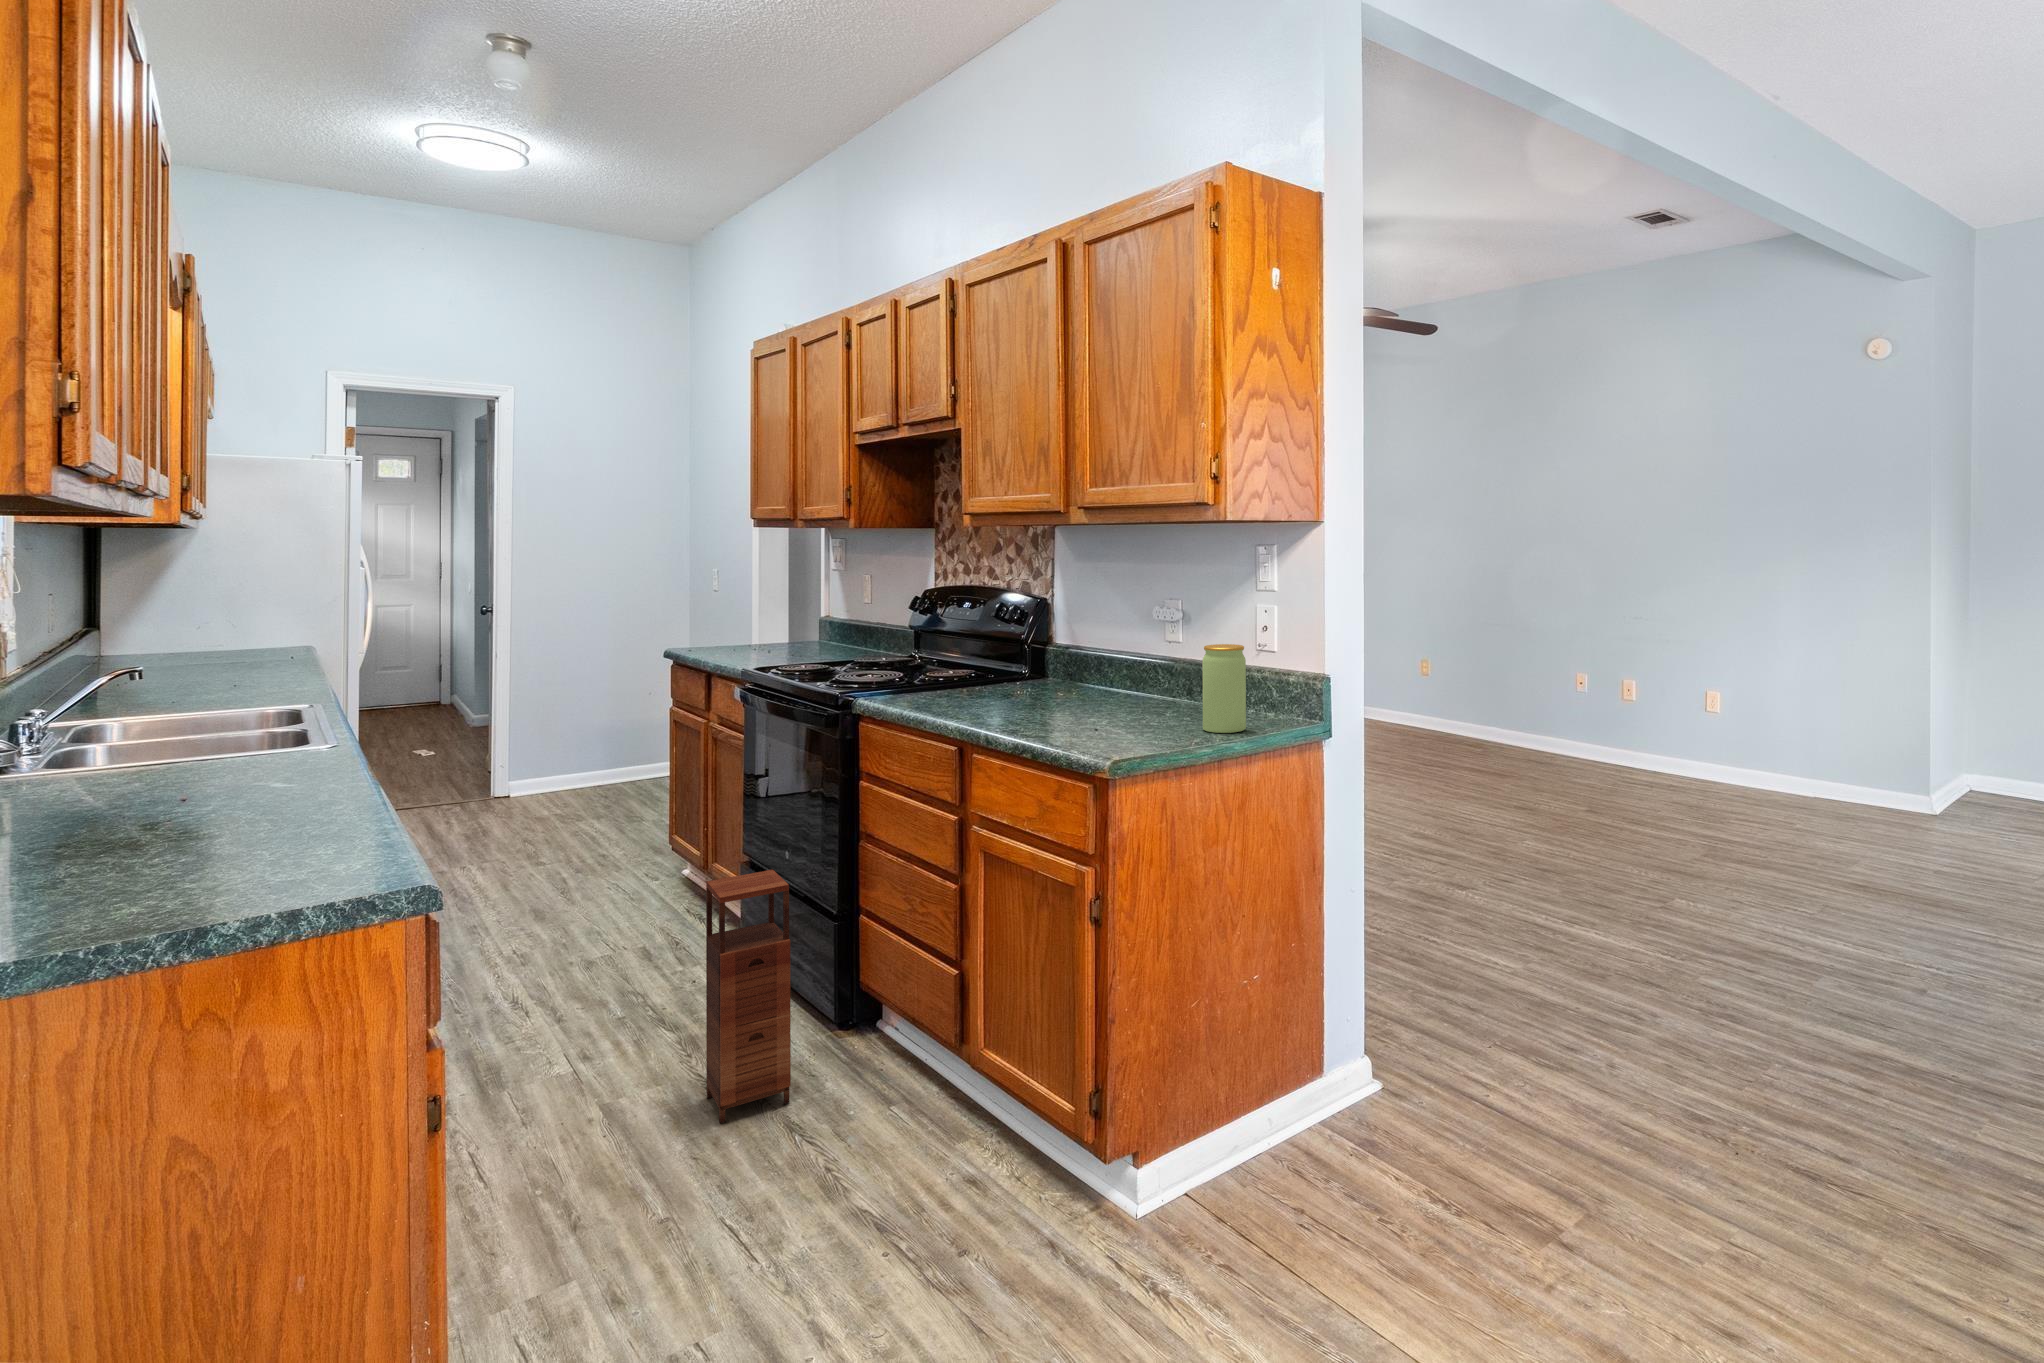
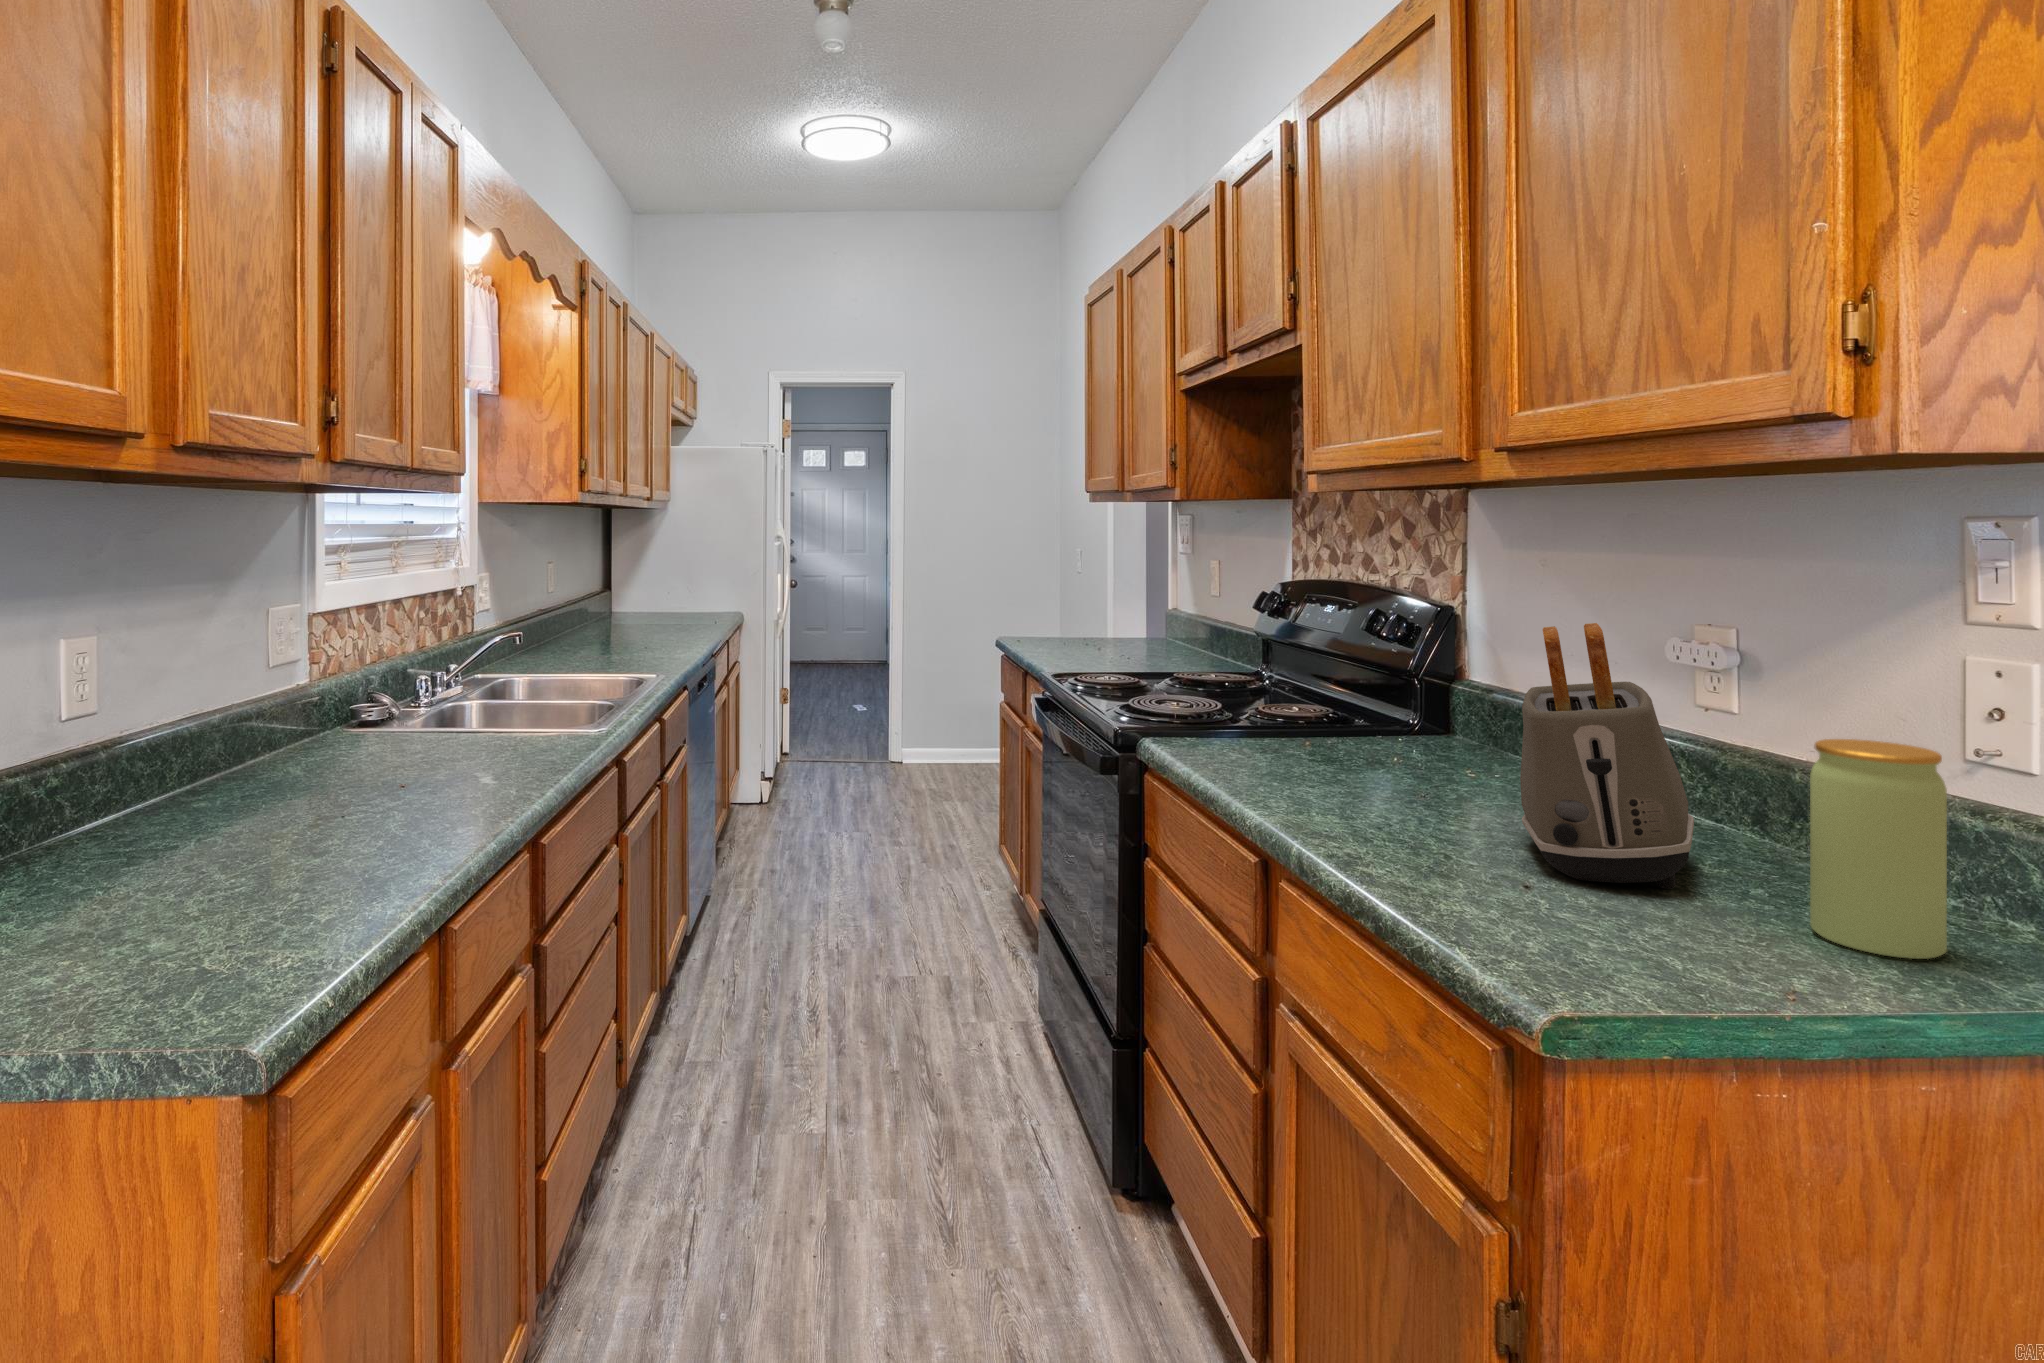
toaster: none [1090,600,1163,727] -> present [1520,623,1694,889]
storage cabinet: present [706,870,791,1123] -> none [944,958,1036,1299]

